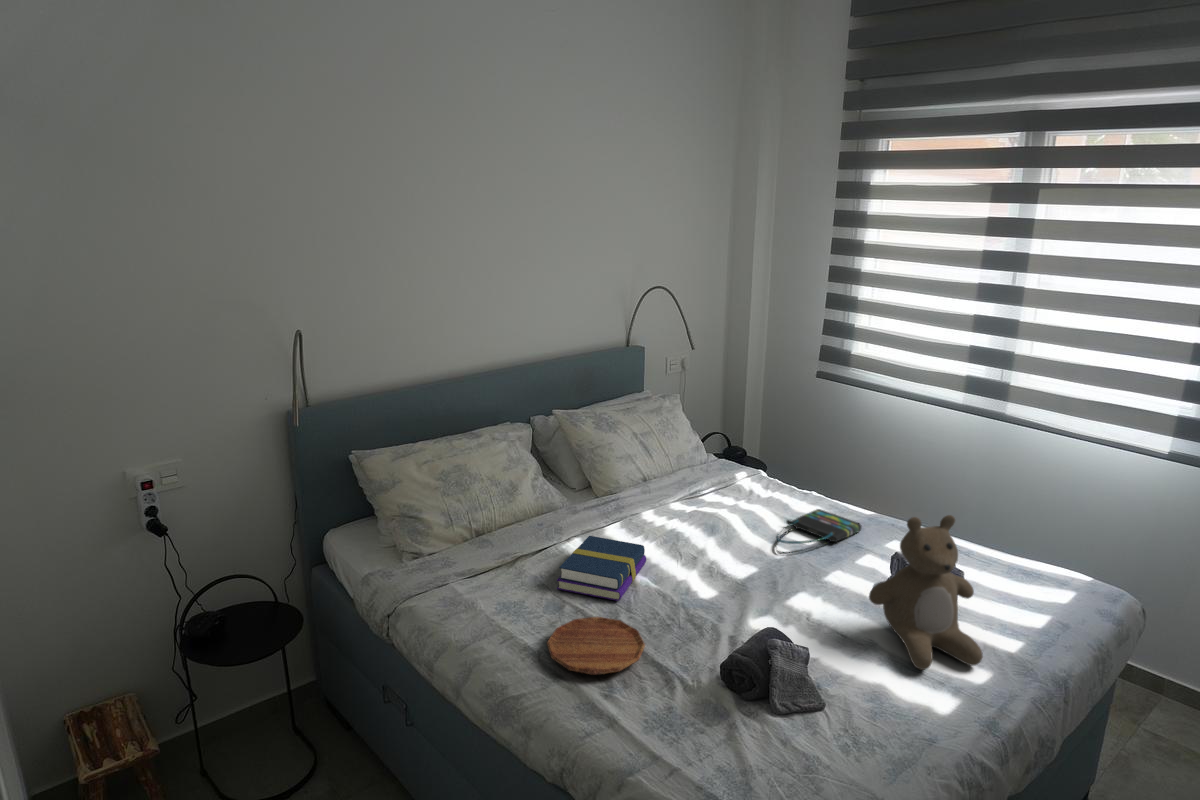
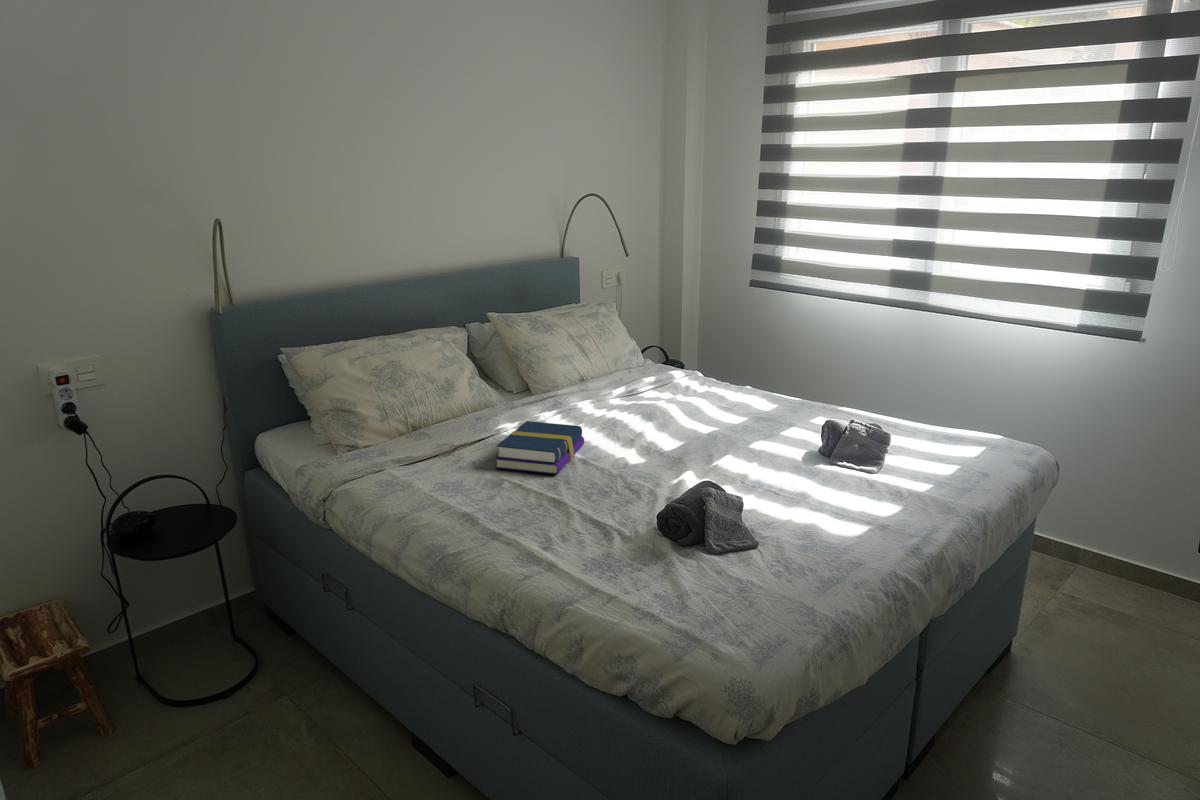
tote bag: present [776,509,861,554] -> none [712,395,795,432]
teddy bear: present [869,515,983,670] -> none [800,365,909,513]
tray: present [547,616,645,675] -> none [484,485,583,530]

